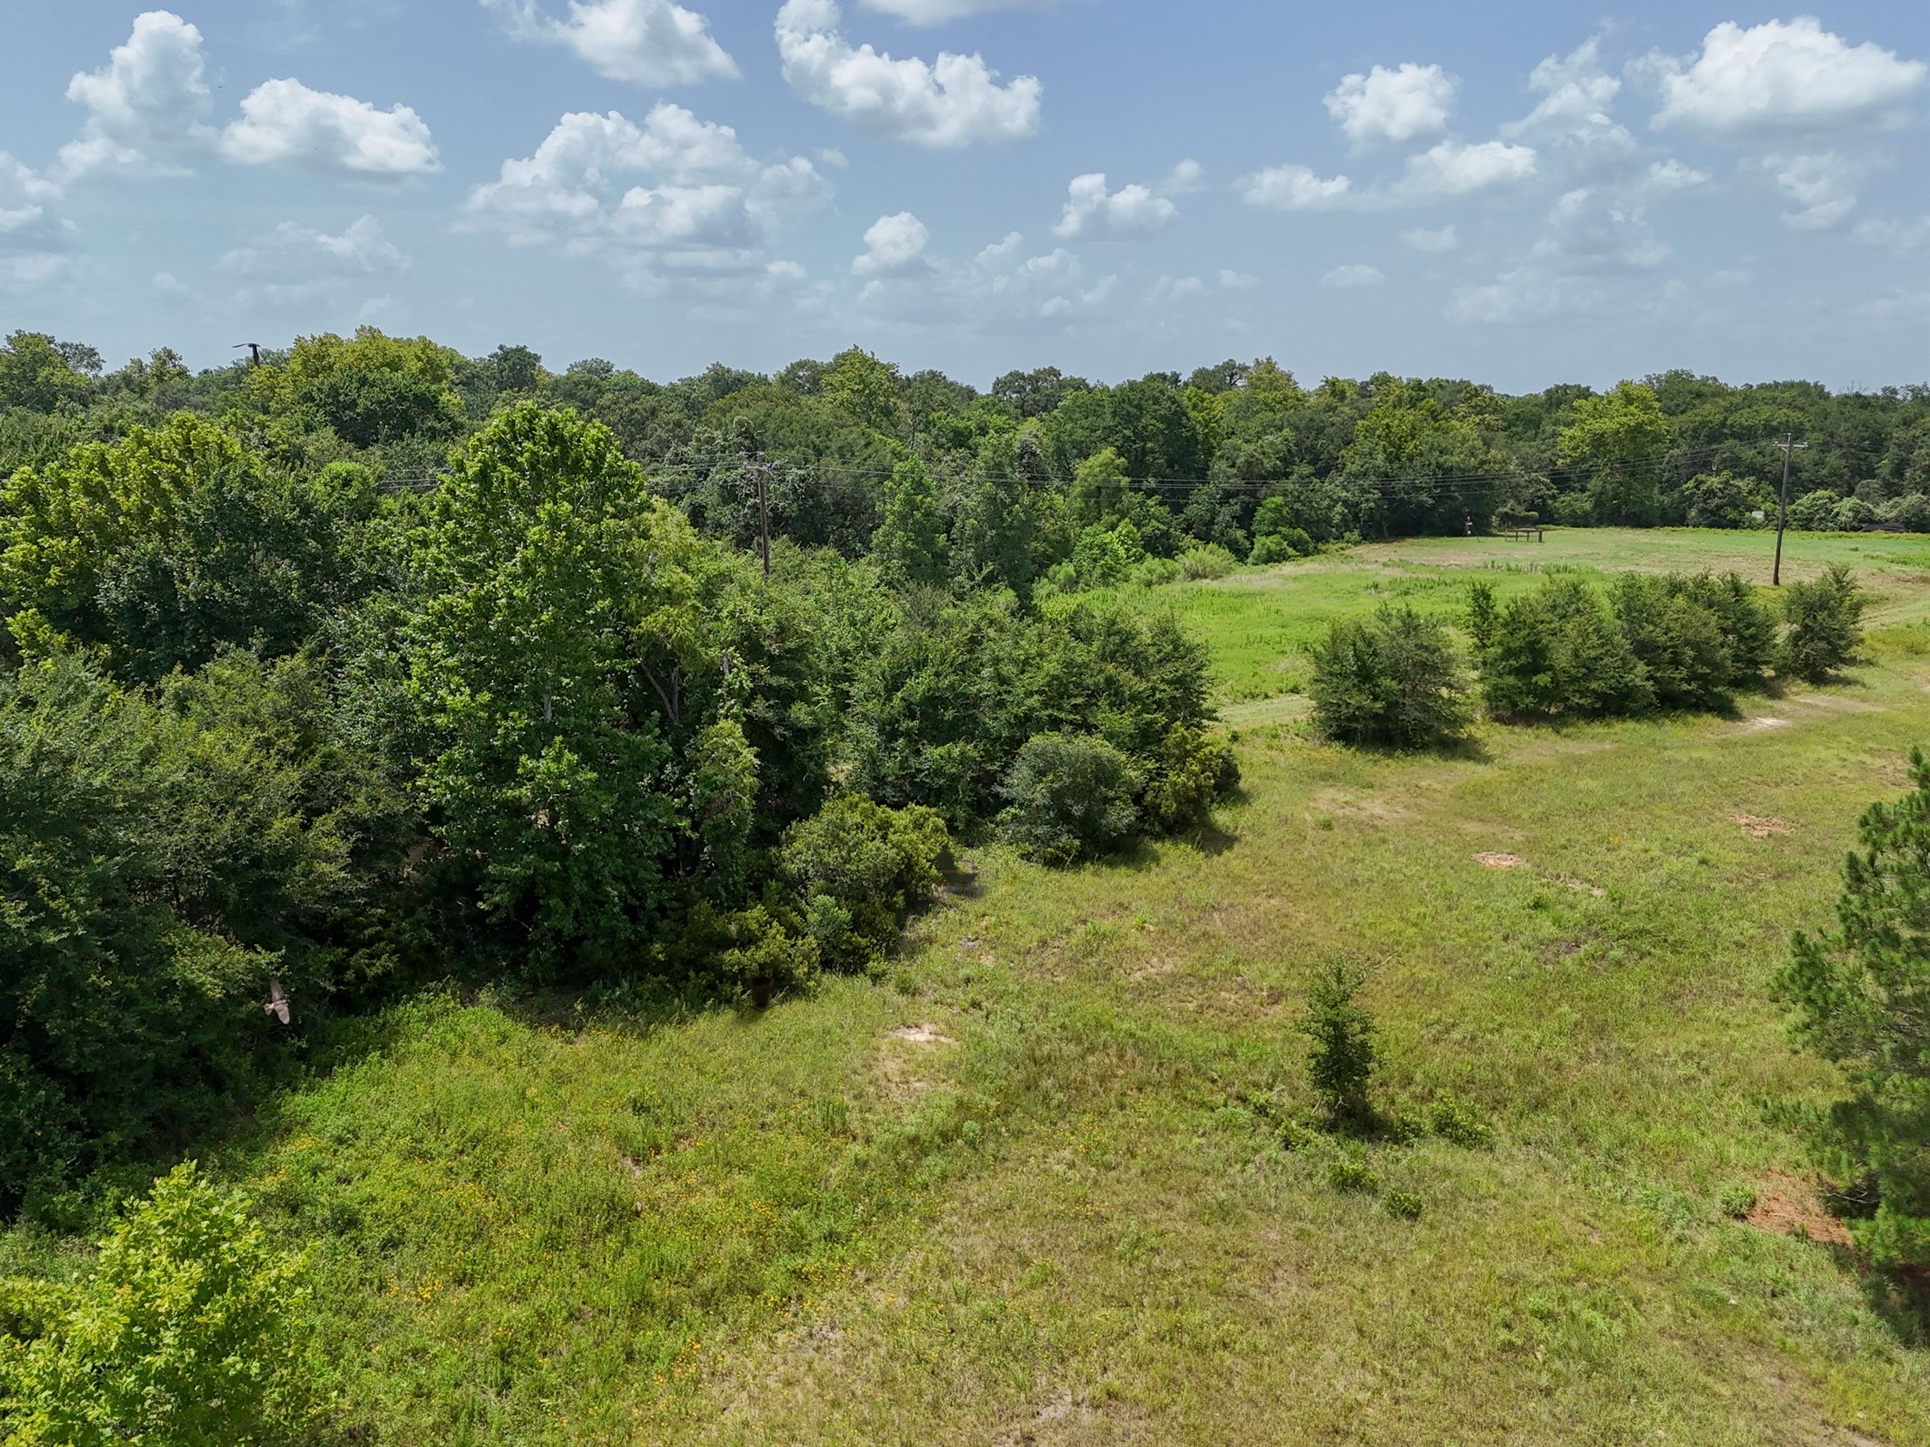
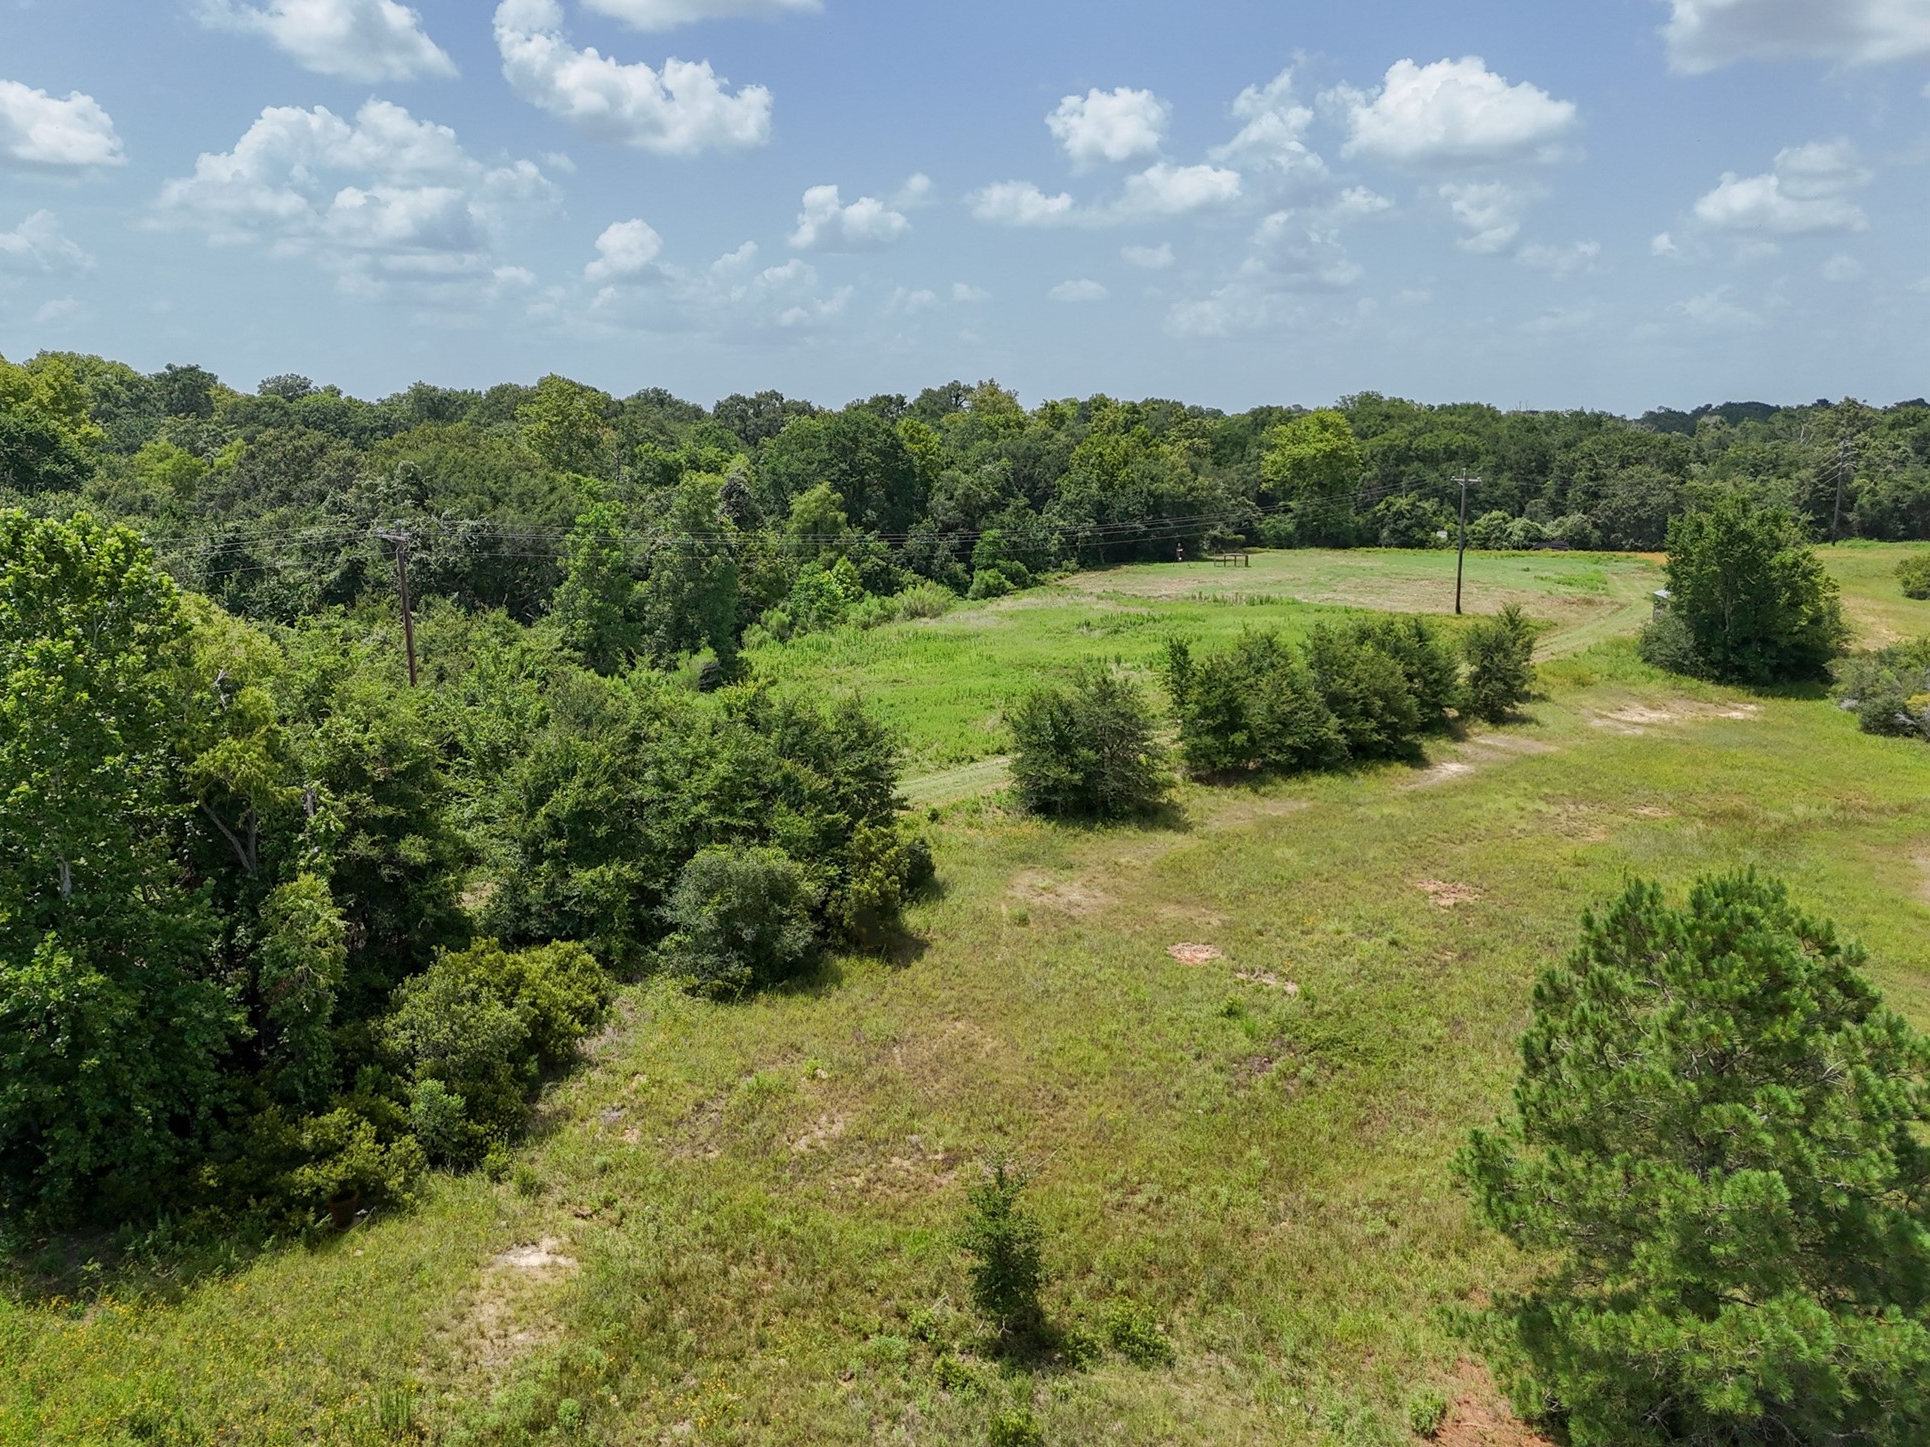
lounge chair: present [935,848,979,896] -> present [853,907,892,953]

